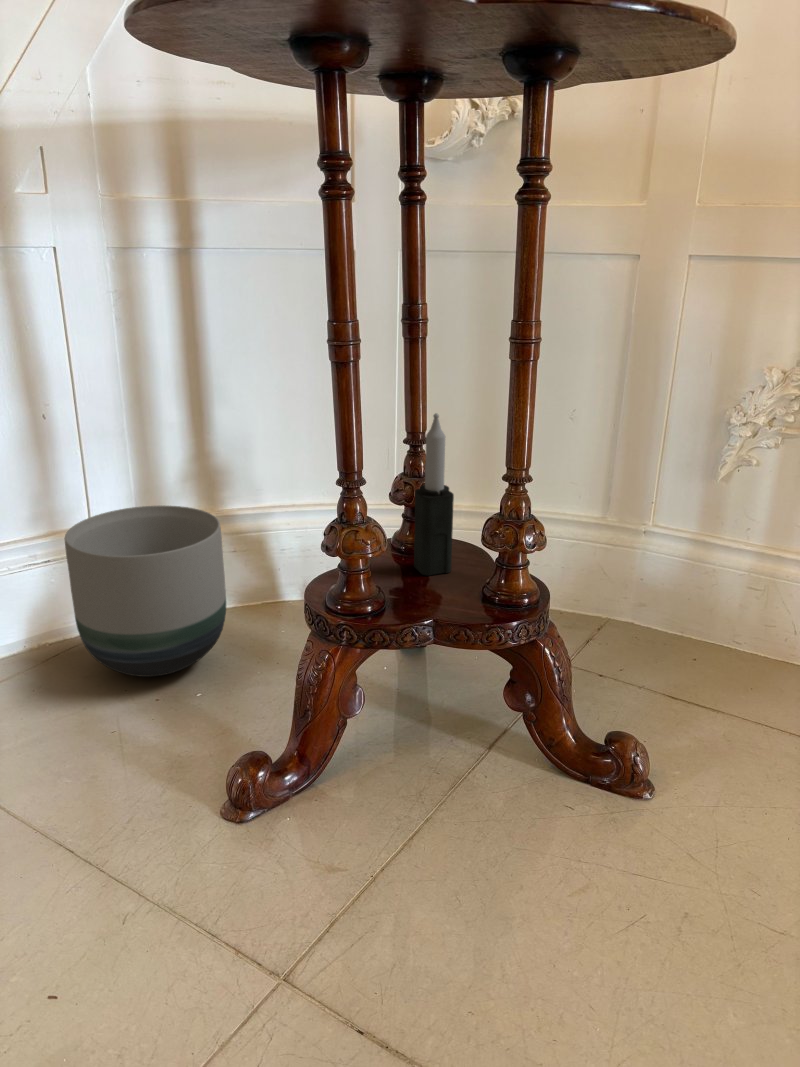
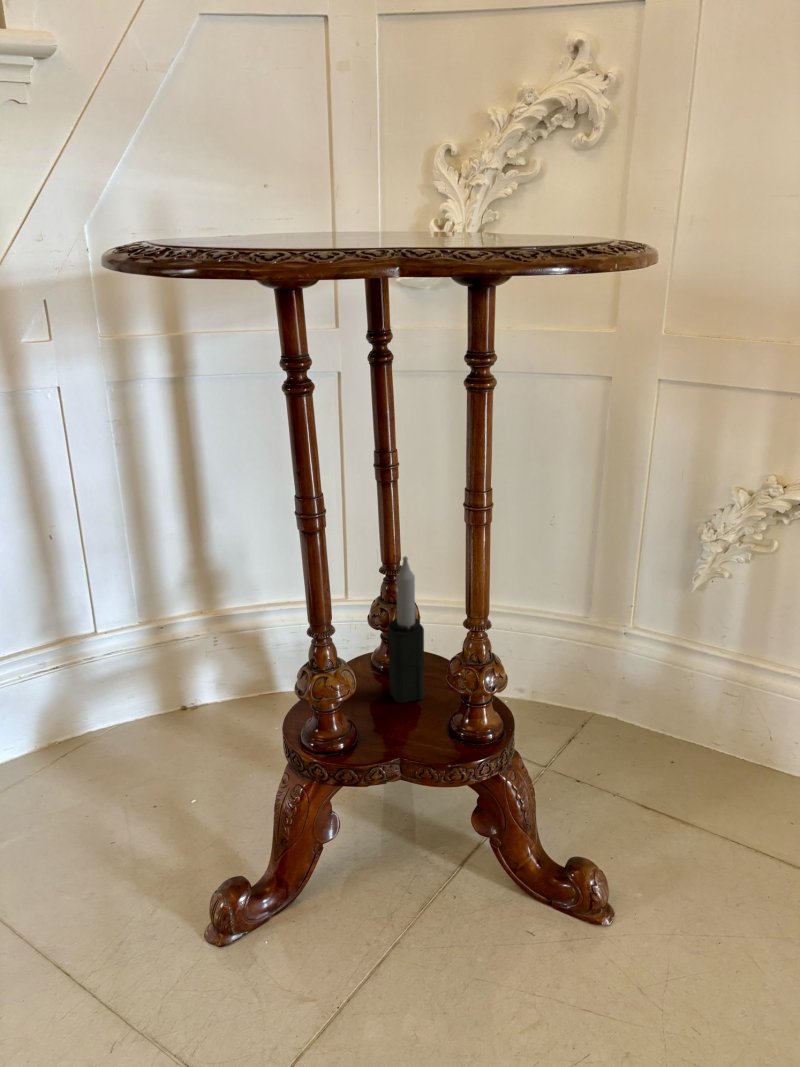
planter: present [64,506,226,677] -> none [68,615,220,783]

